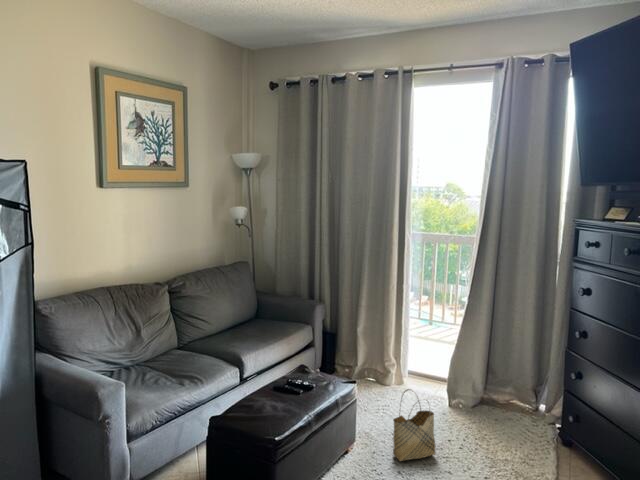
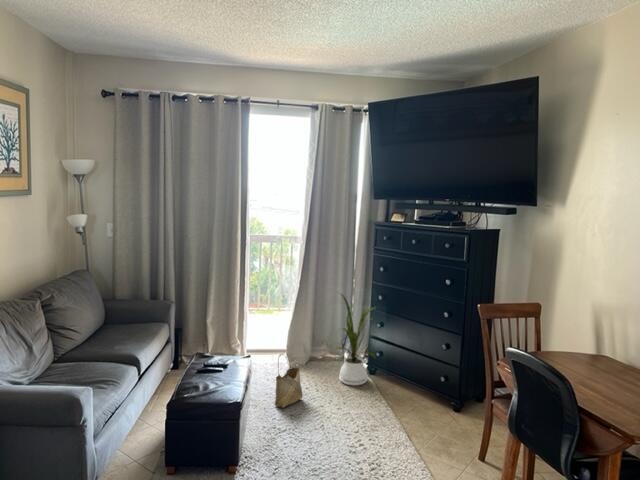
house plant: none [500,315,573,459] -> present [336,295,376,385]

